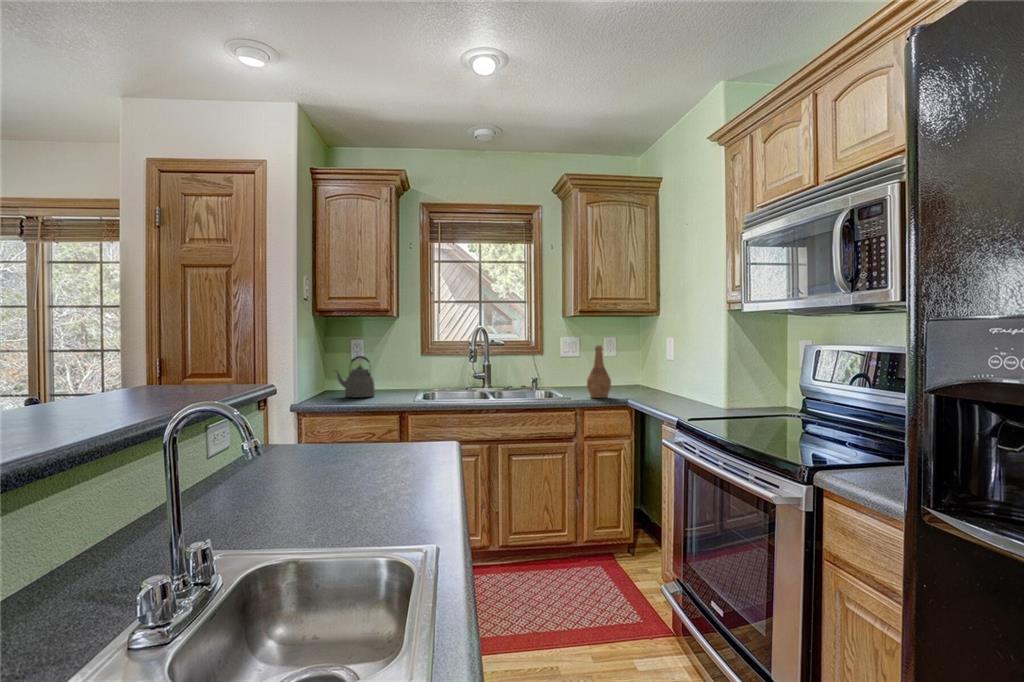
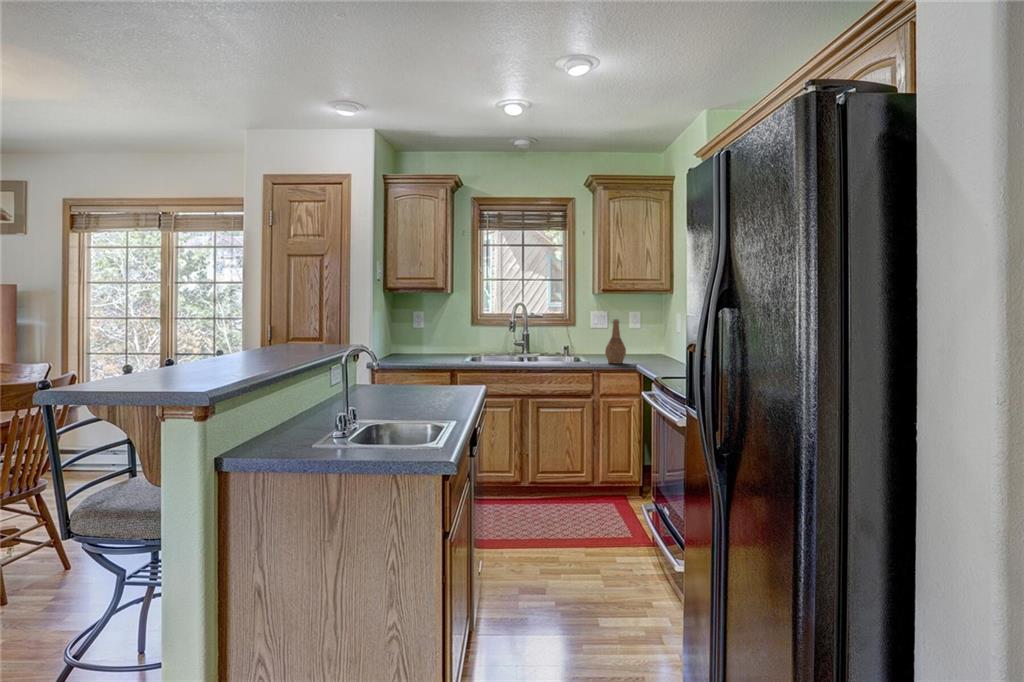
kettle: present [334,356,375,397] -> none [399,326,432,359]

